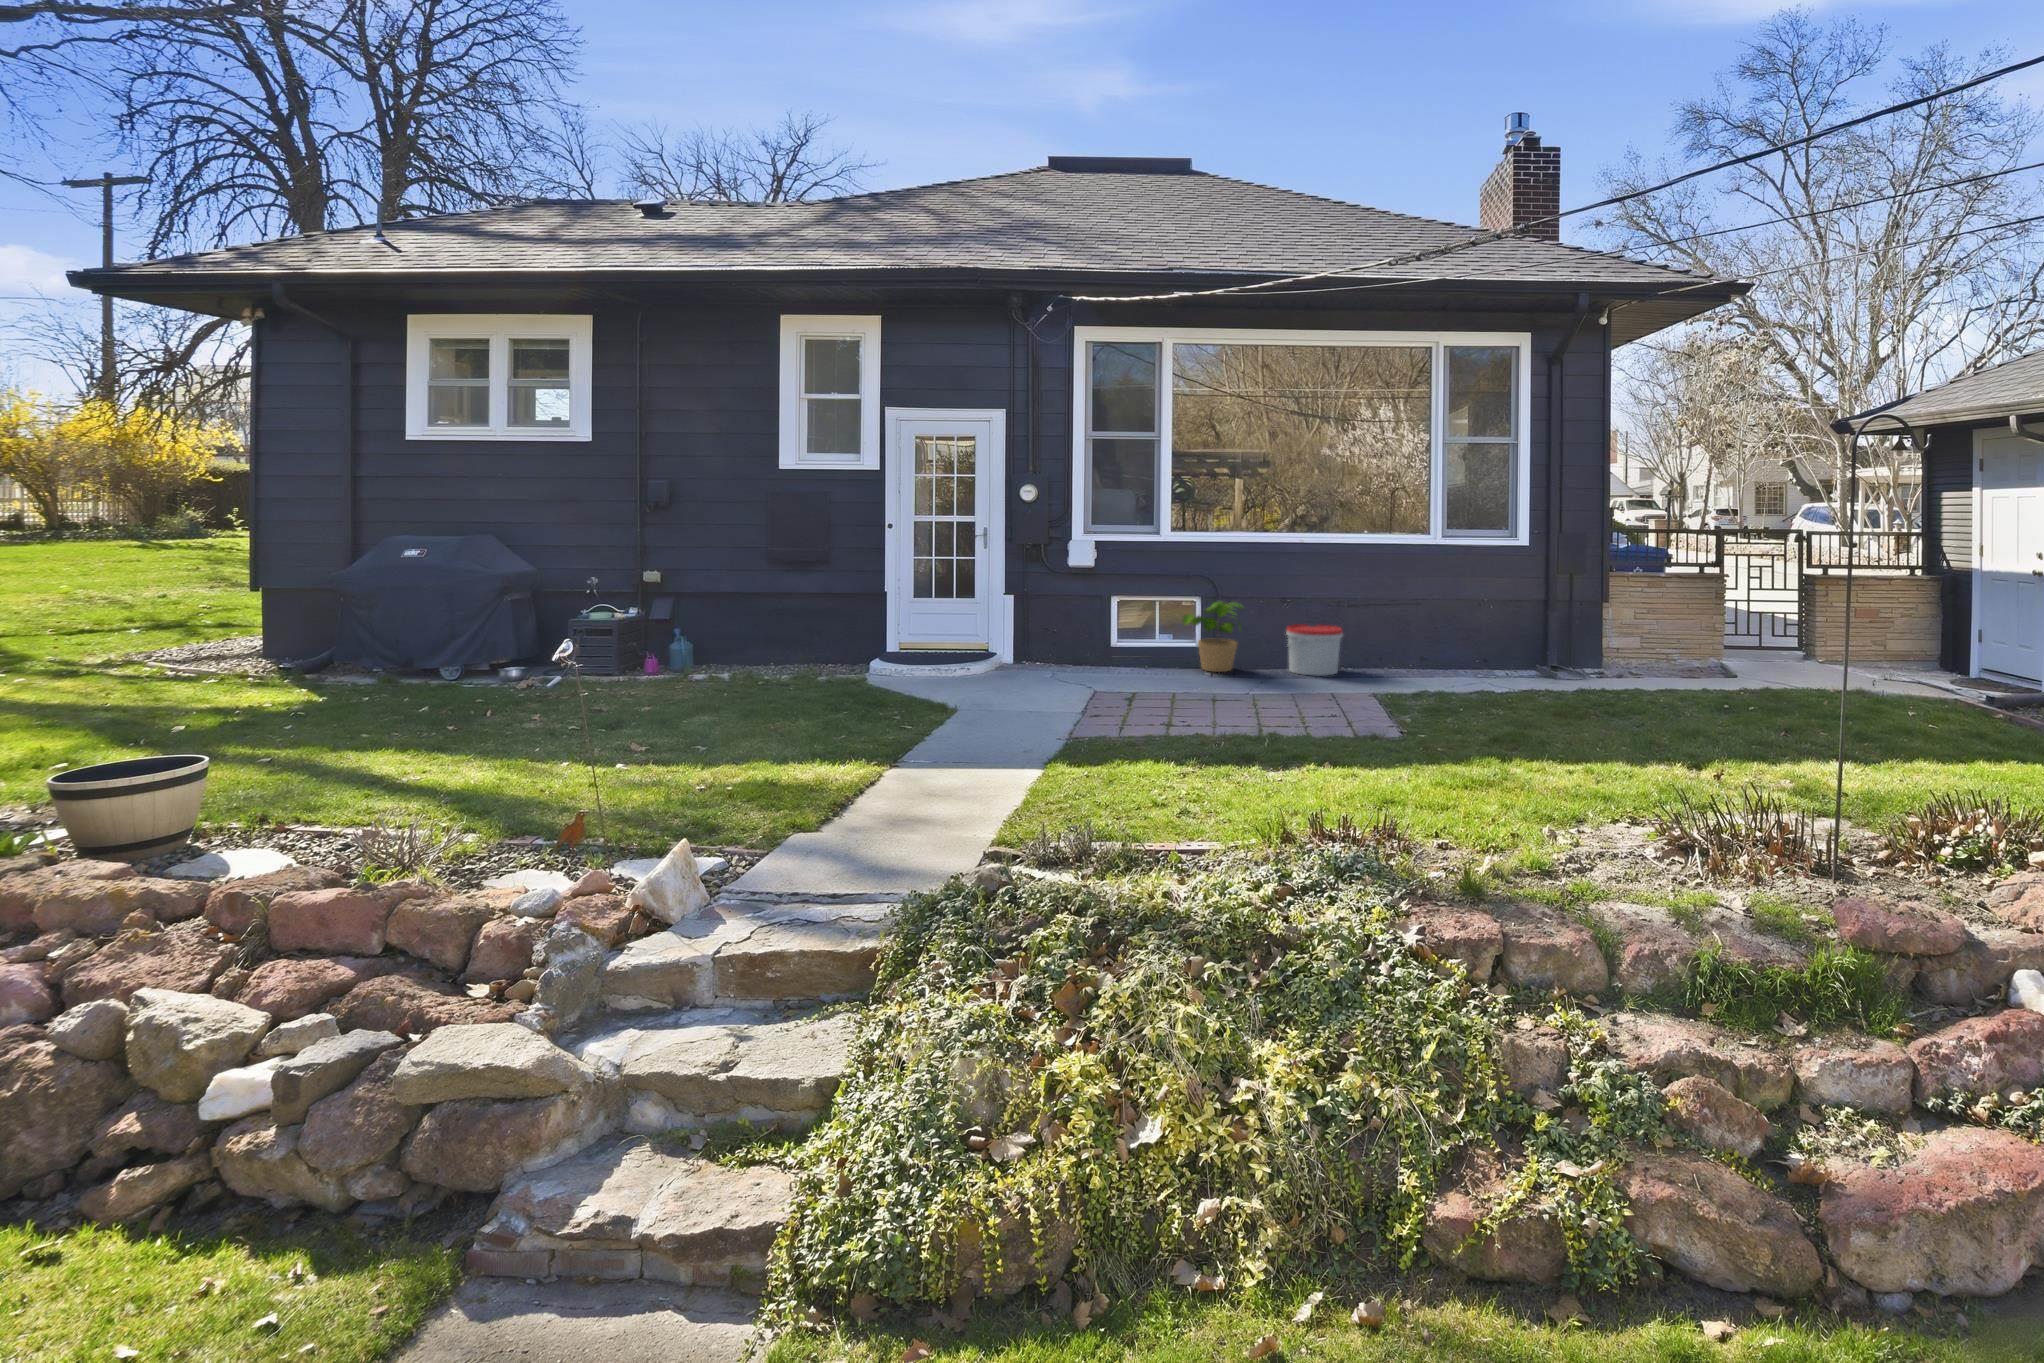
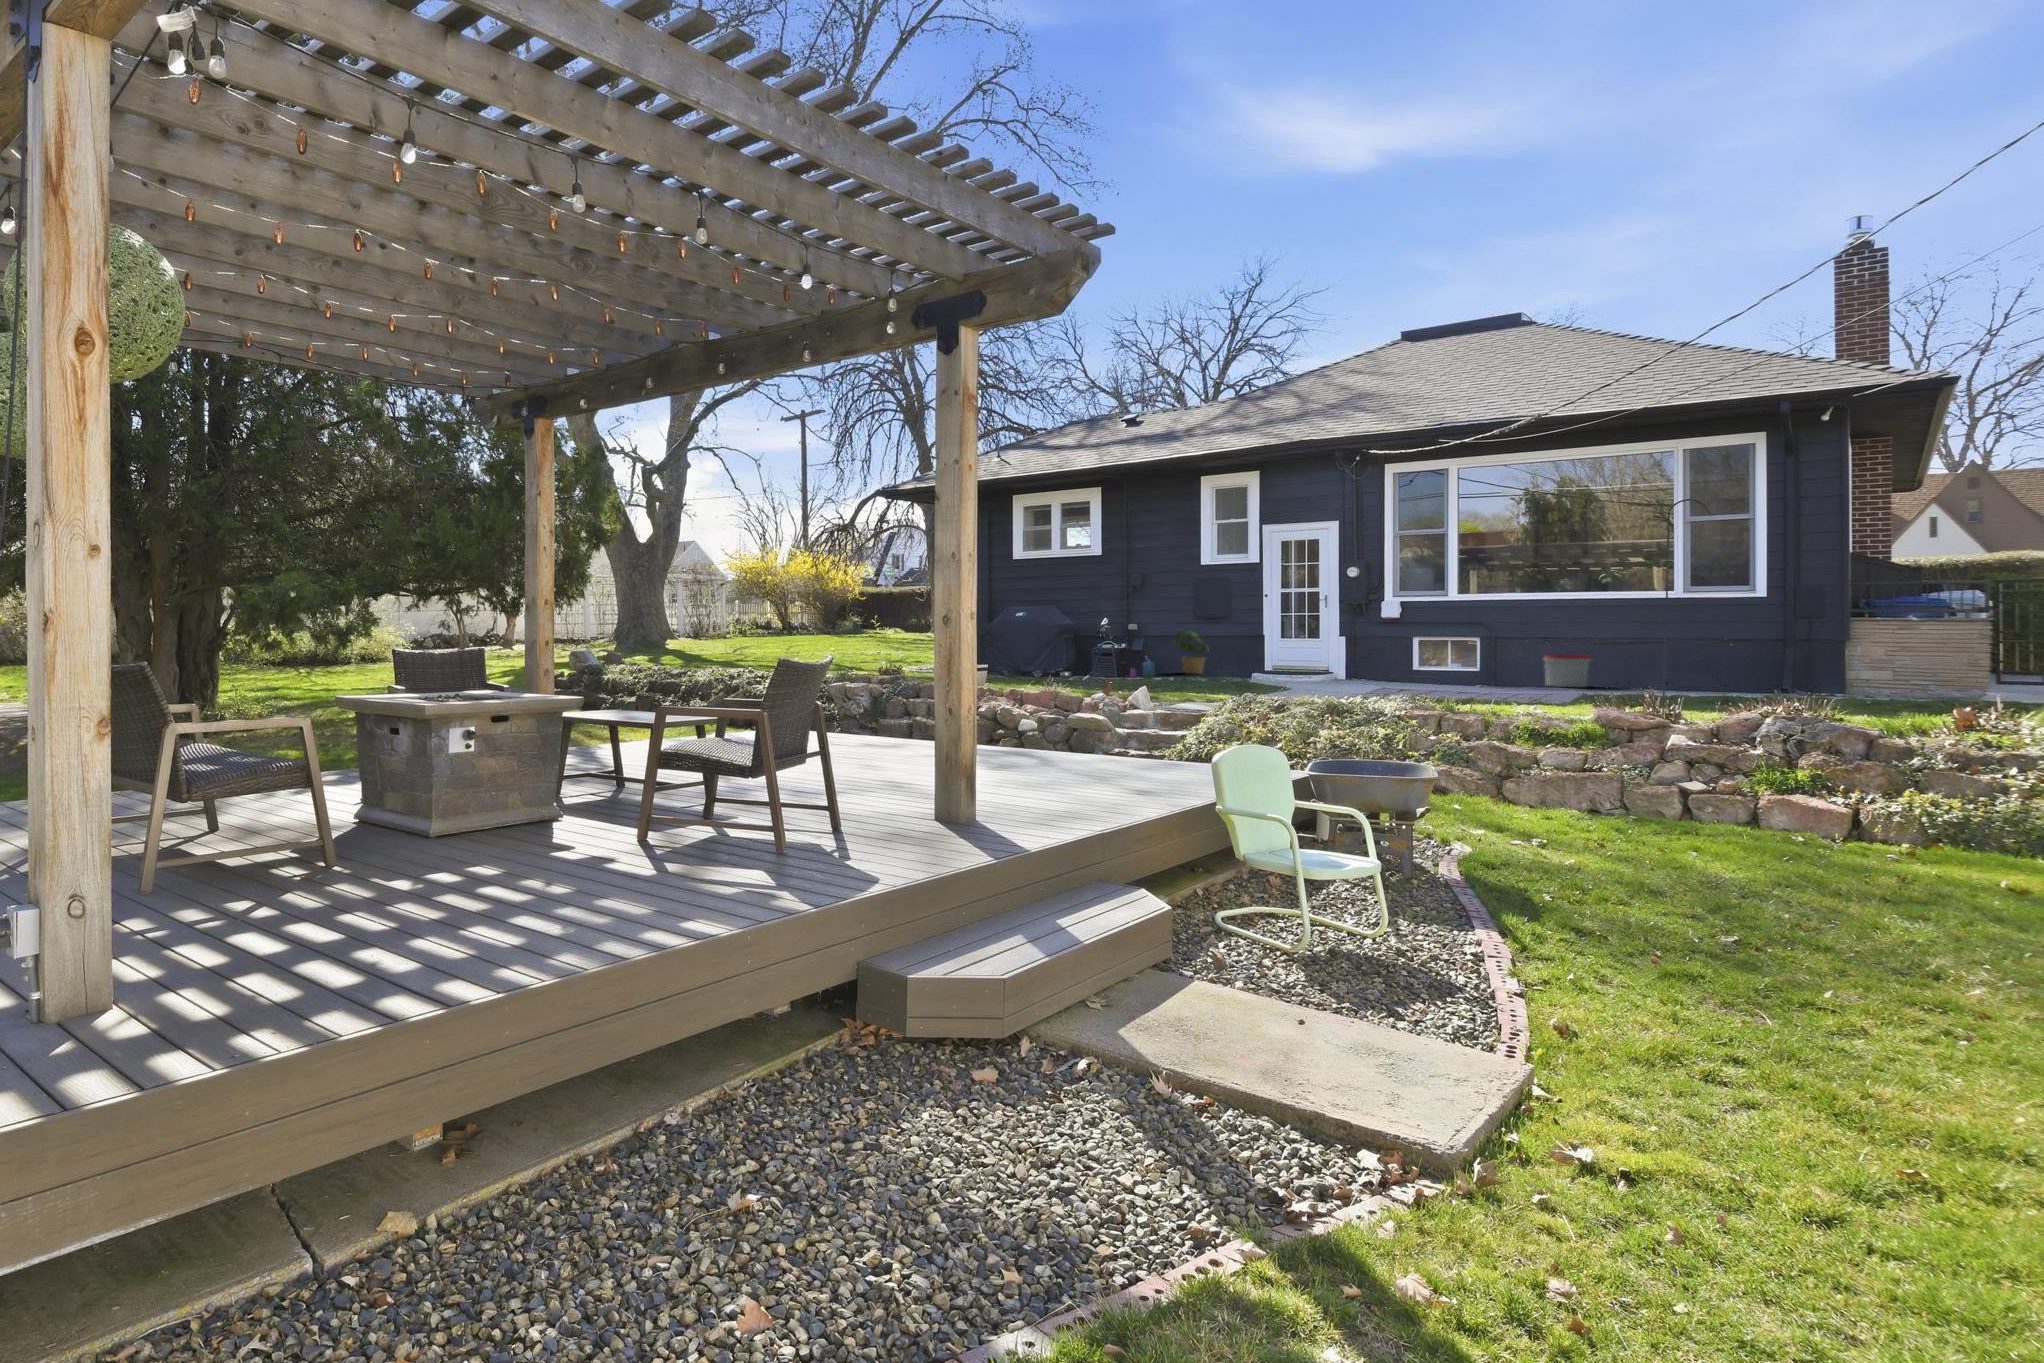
potted plant: present [1183,601,1243,672] -> present [1171,631,1209,674]

